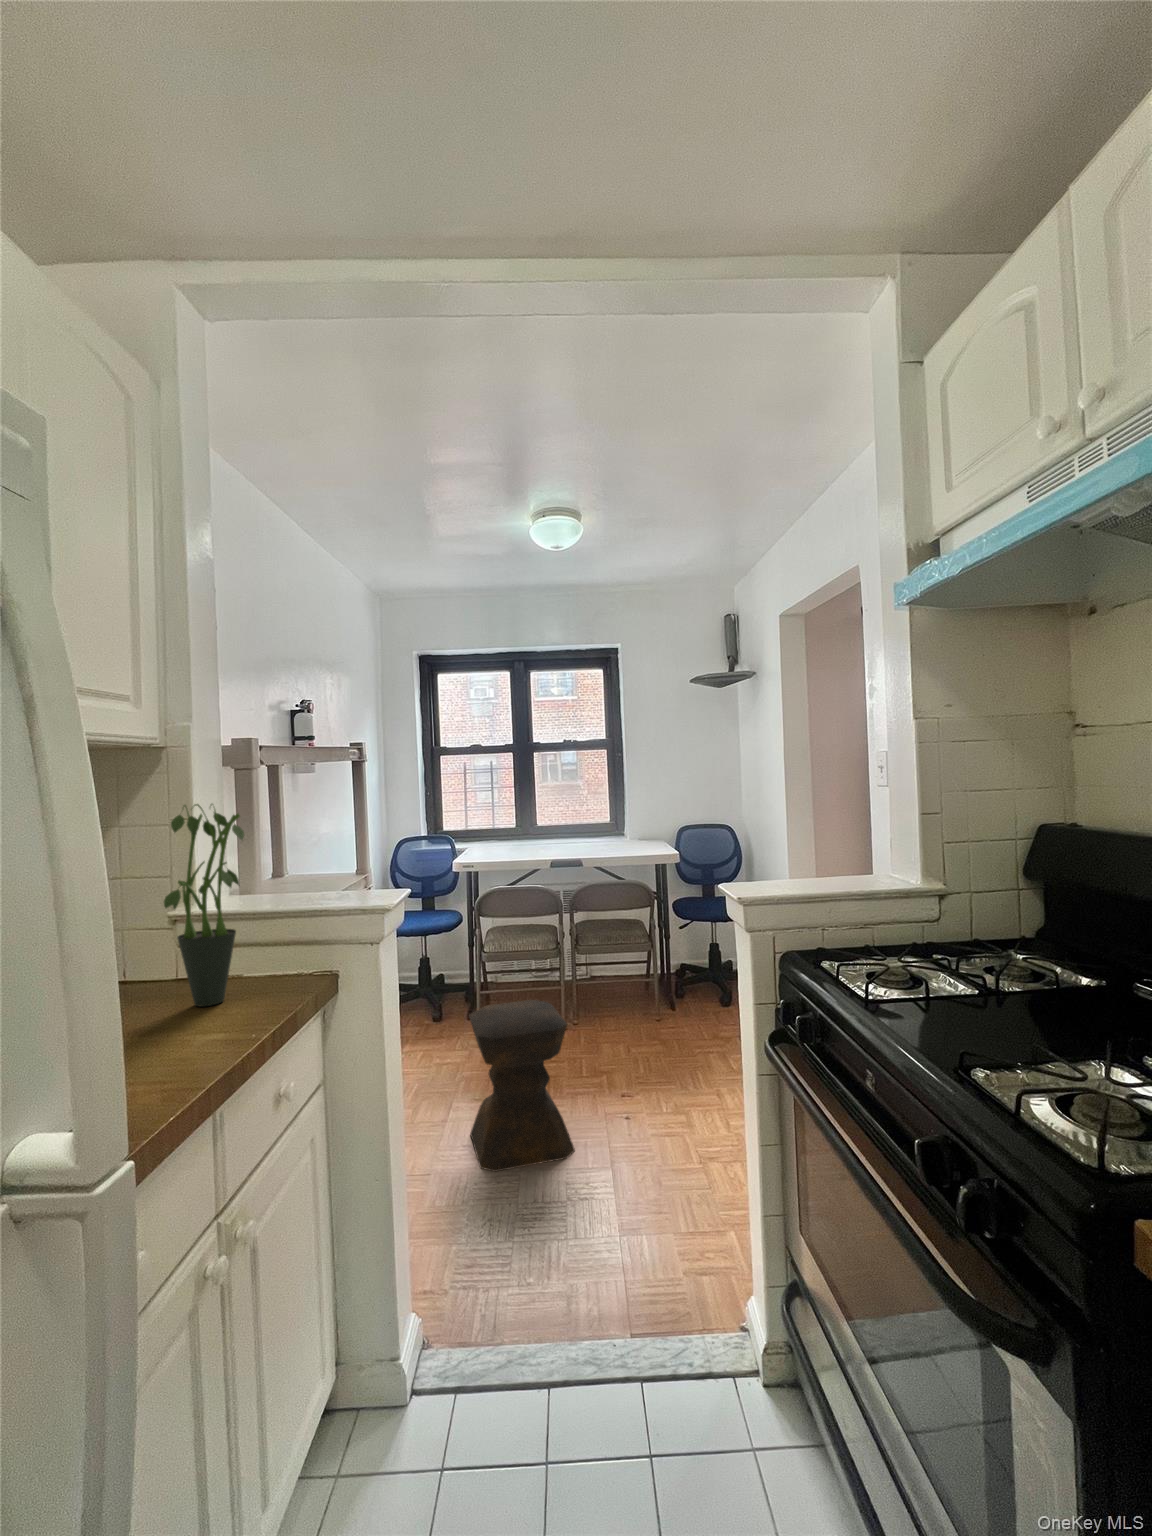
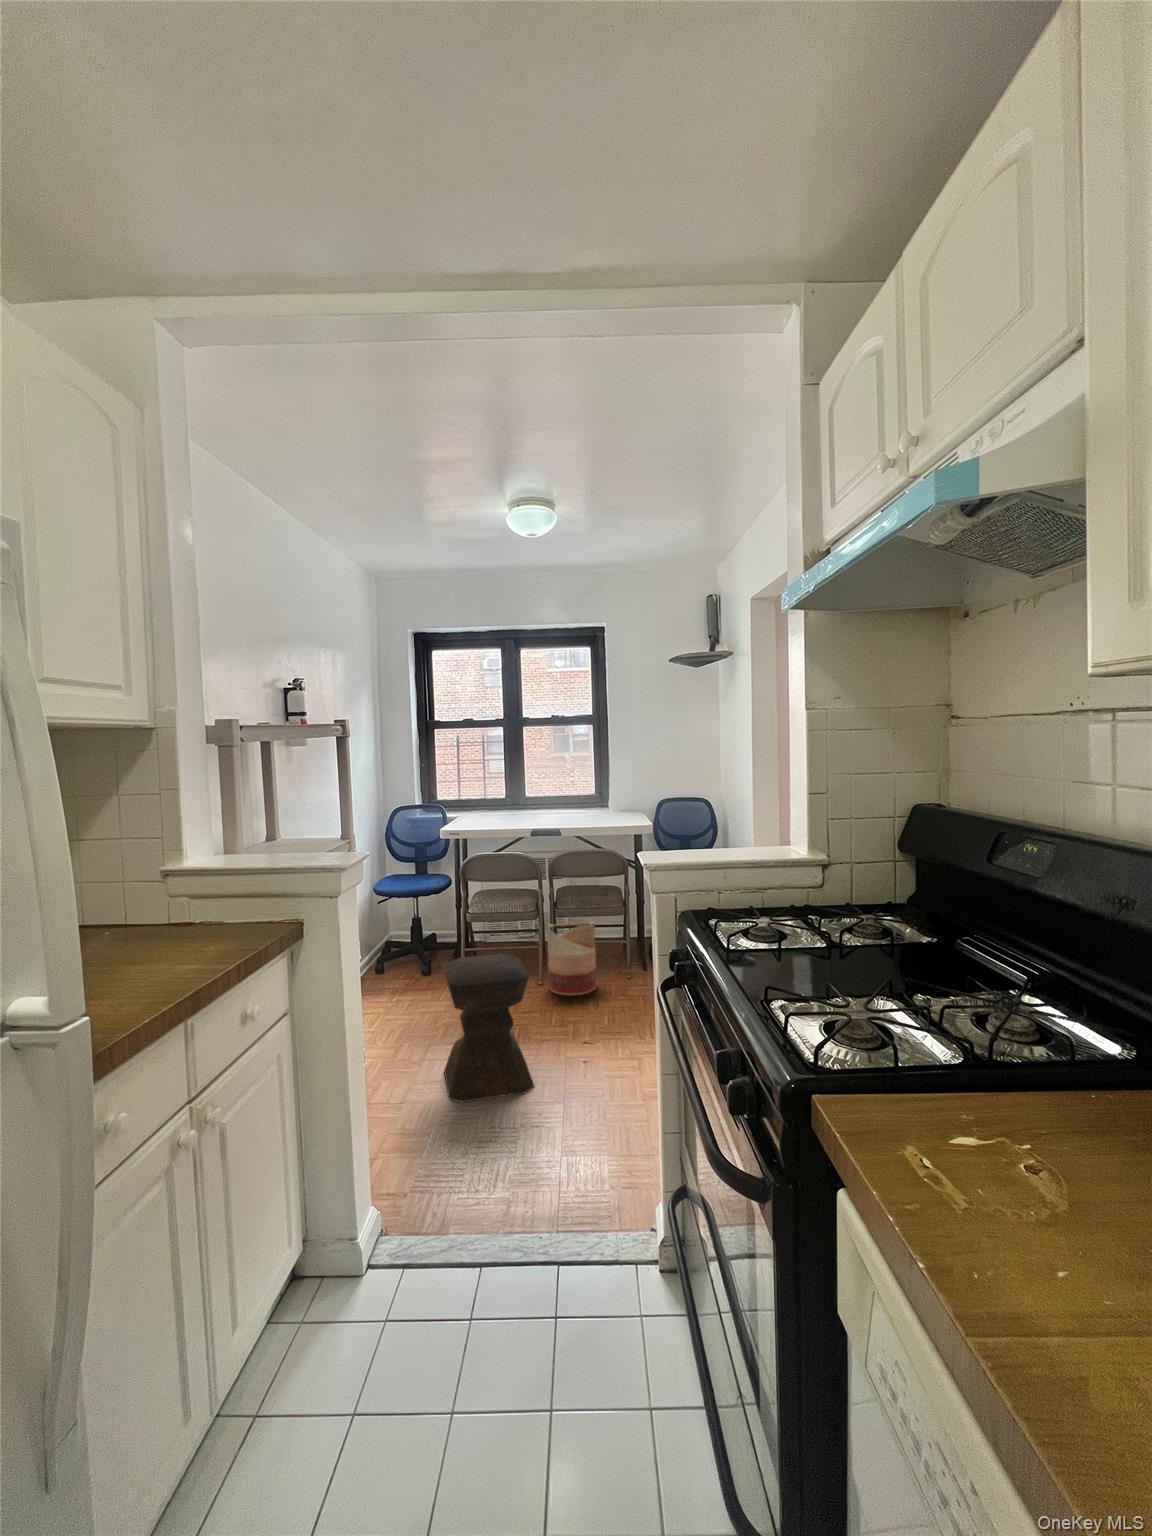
potted plant: present [164,804,244,1006] -> none [152,776,230,944]
basket: none [569,960,623,1042] -> present [547,922,596,995]

